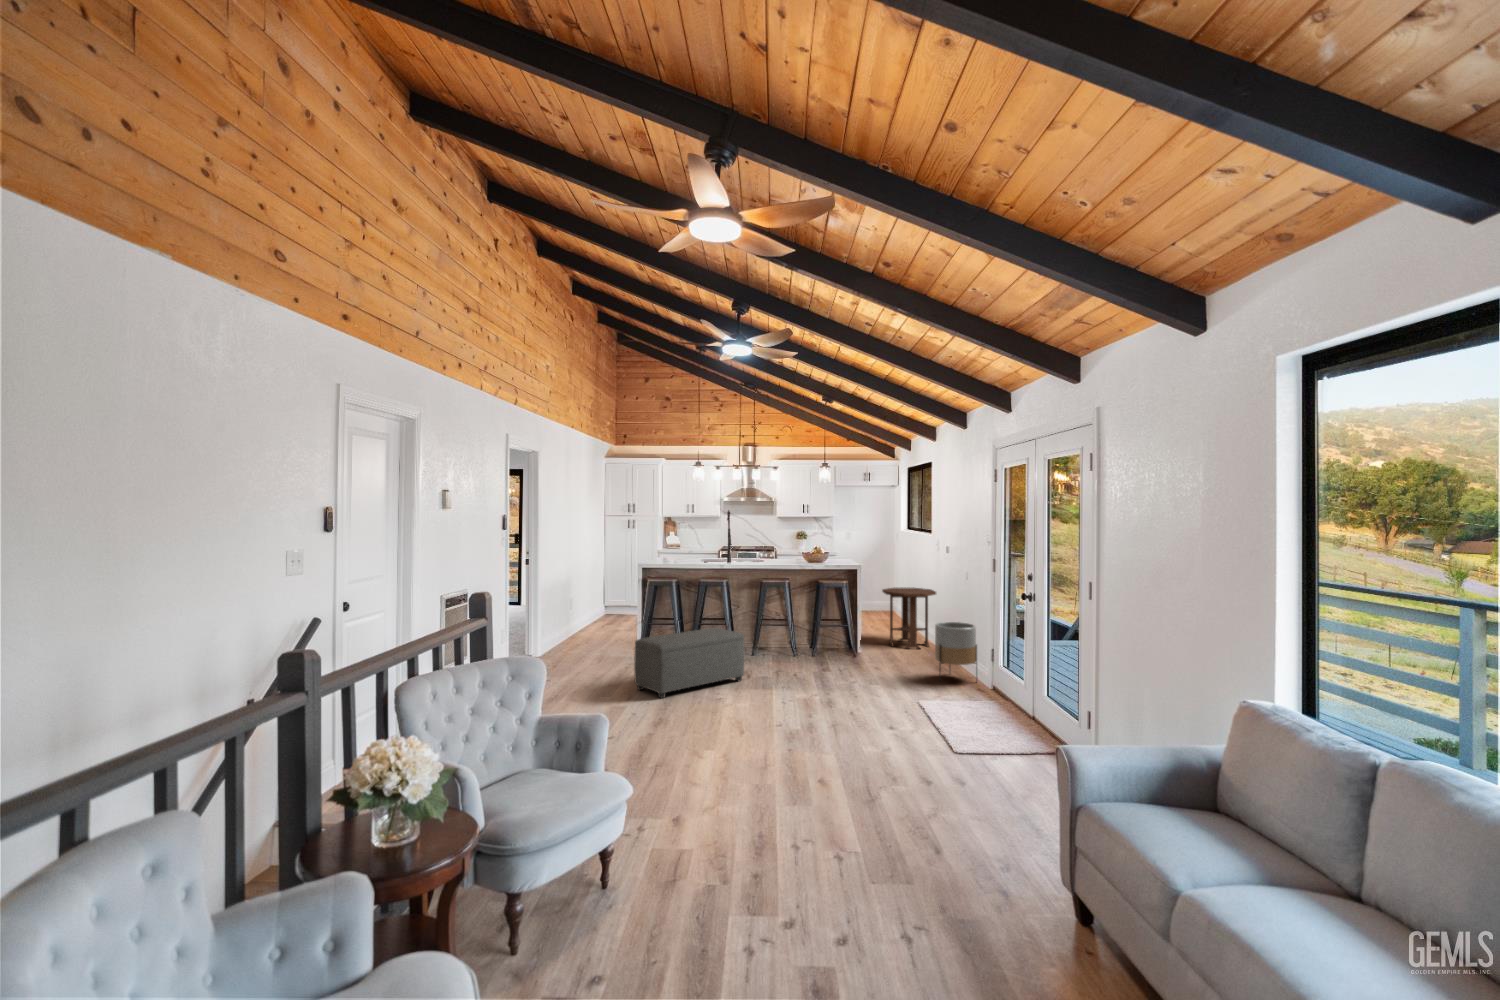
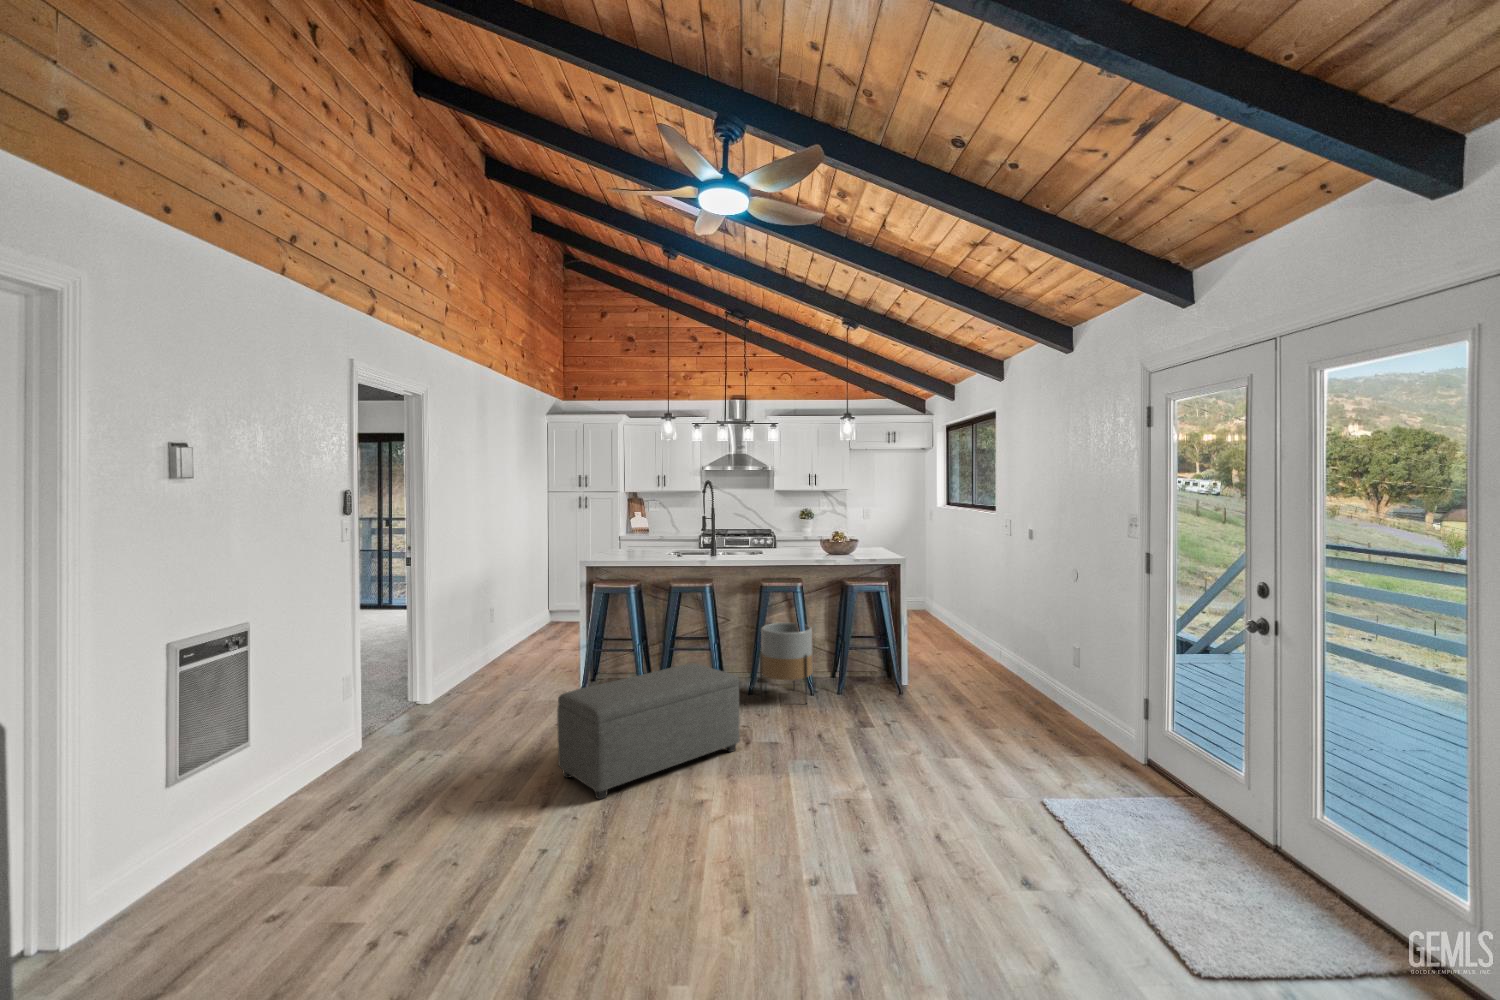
side table: present [882,588,936,649] -> none [930,587,1010,677]
planter: present [935,622,977,670] -> present [760,623,813,703]

